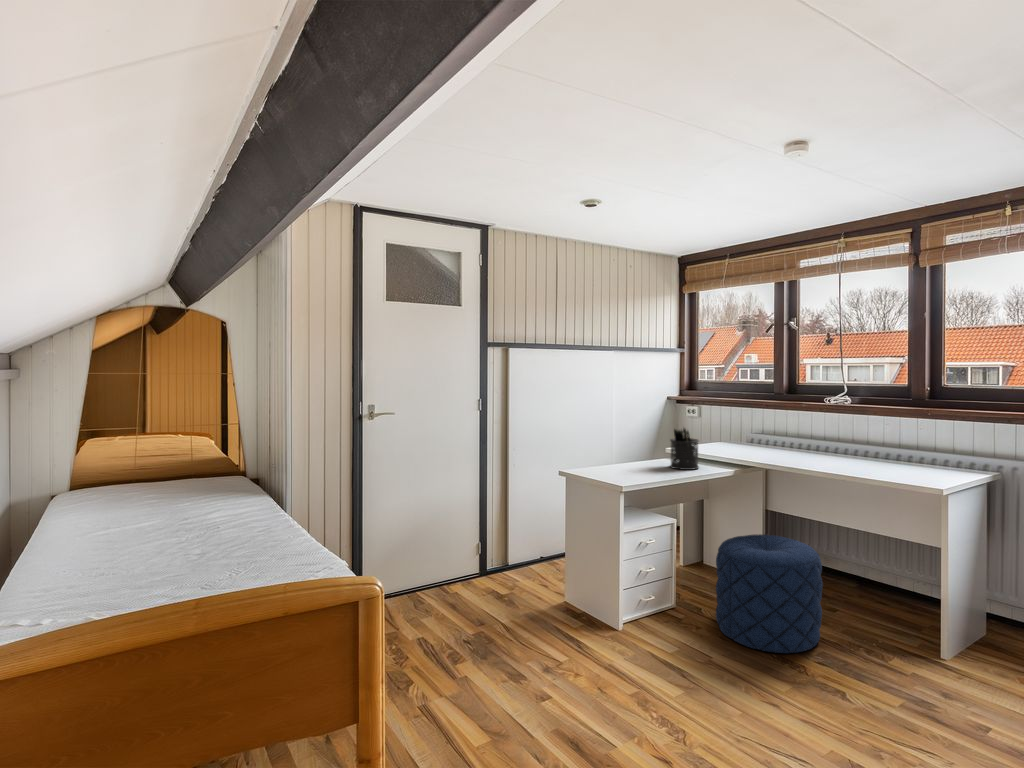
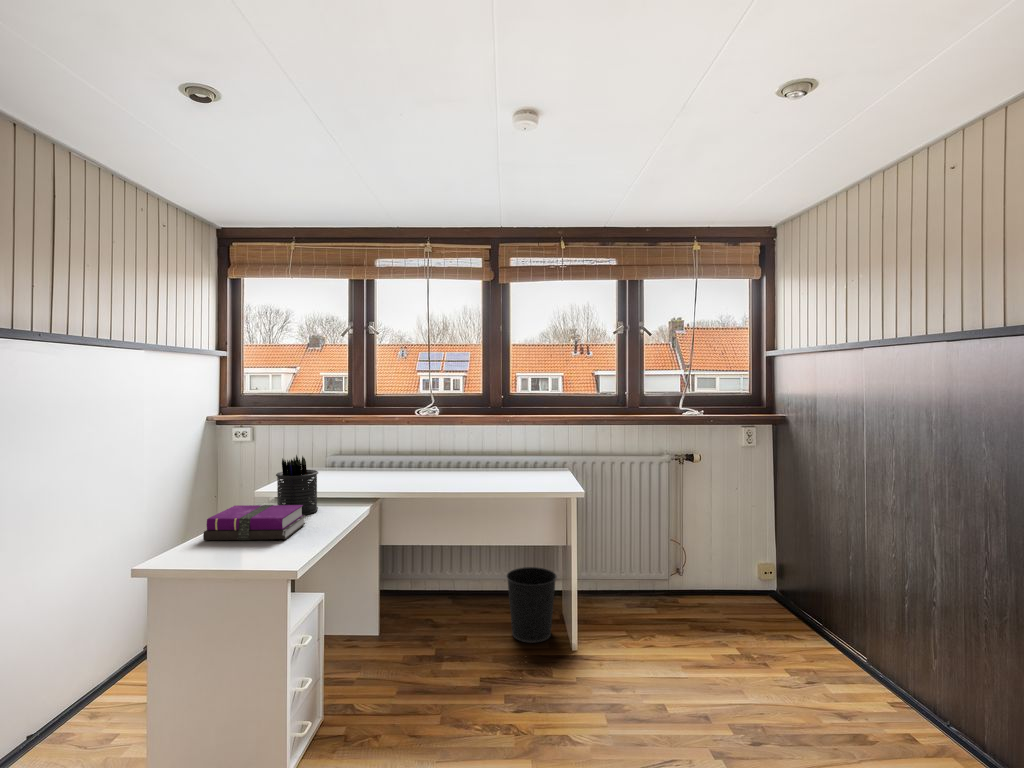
notebook: none [612,455,675,478] -> present [203,505,306,540]
pouf: present [716,534,823,653] -> none [375,573,496,733]
wastebasket: none [877,565,940,641] -> present [507,567,557,643]

